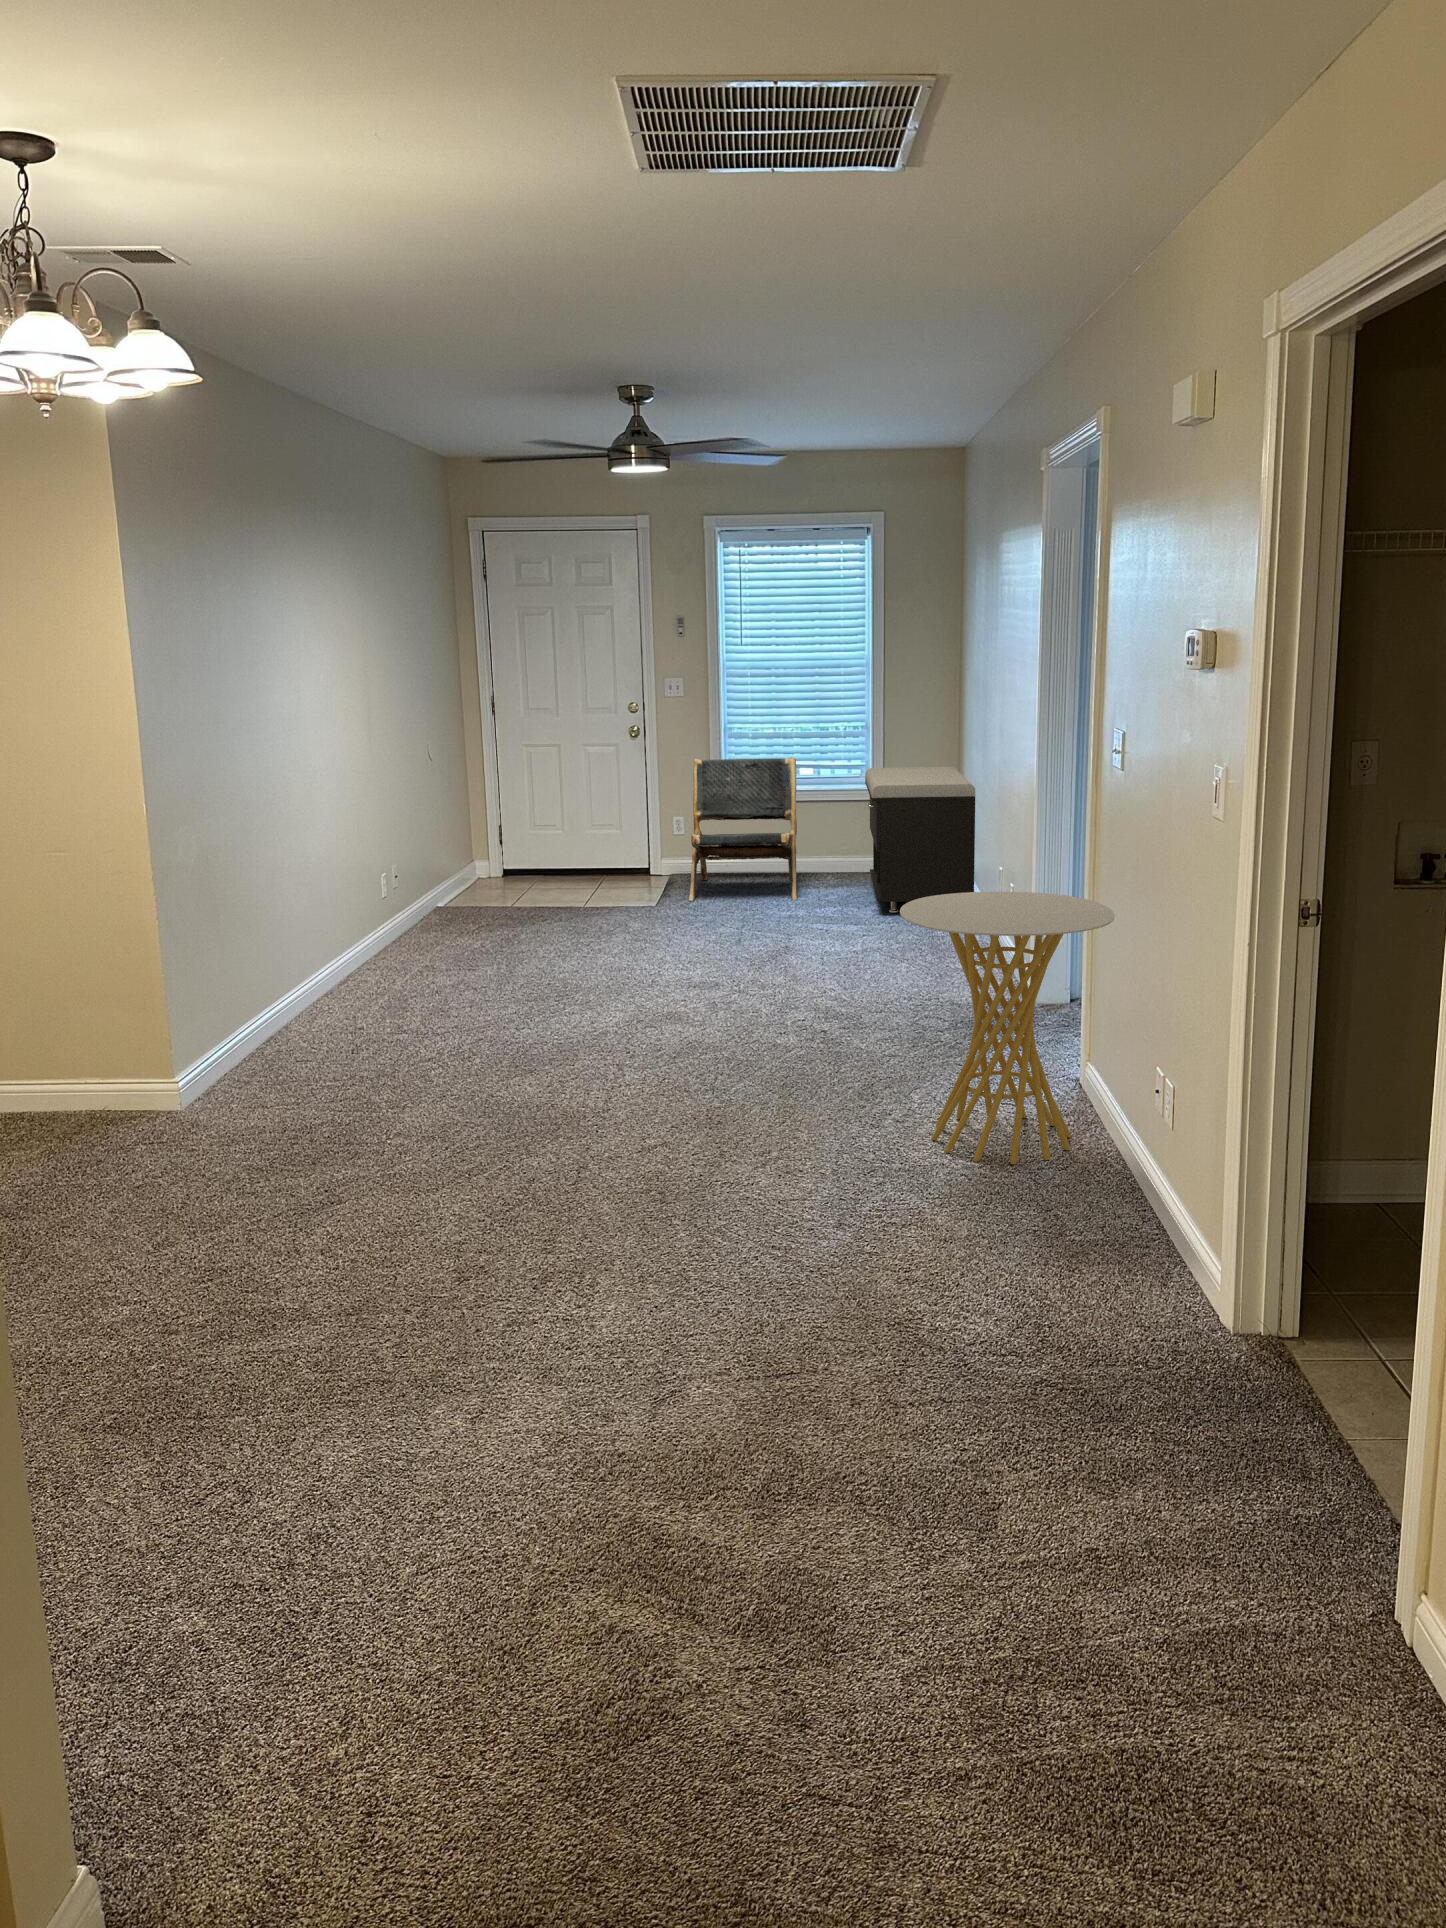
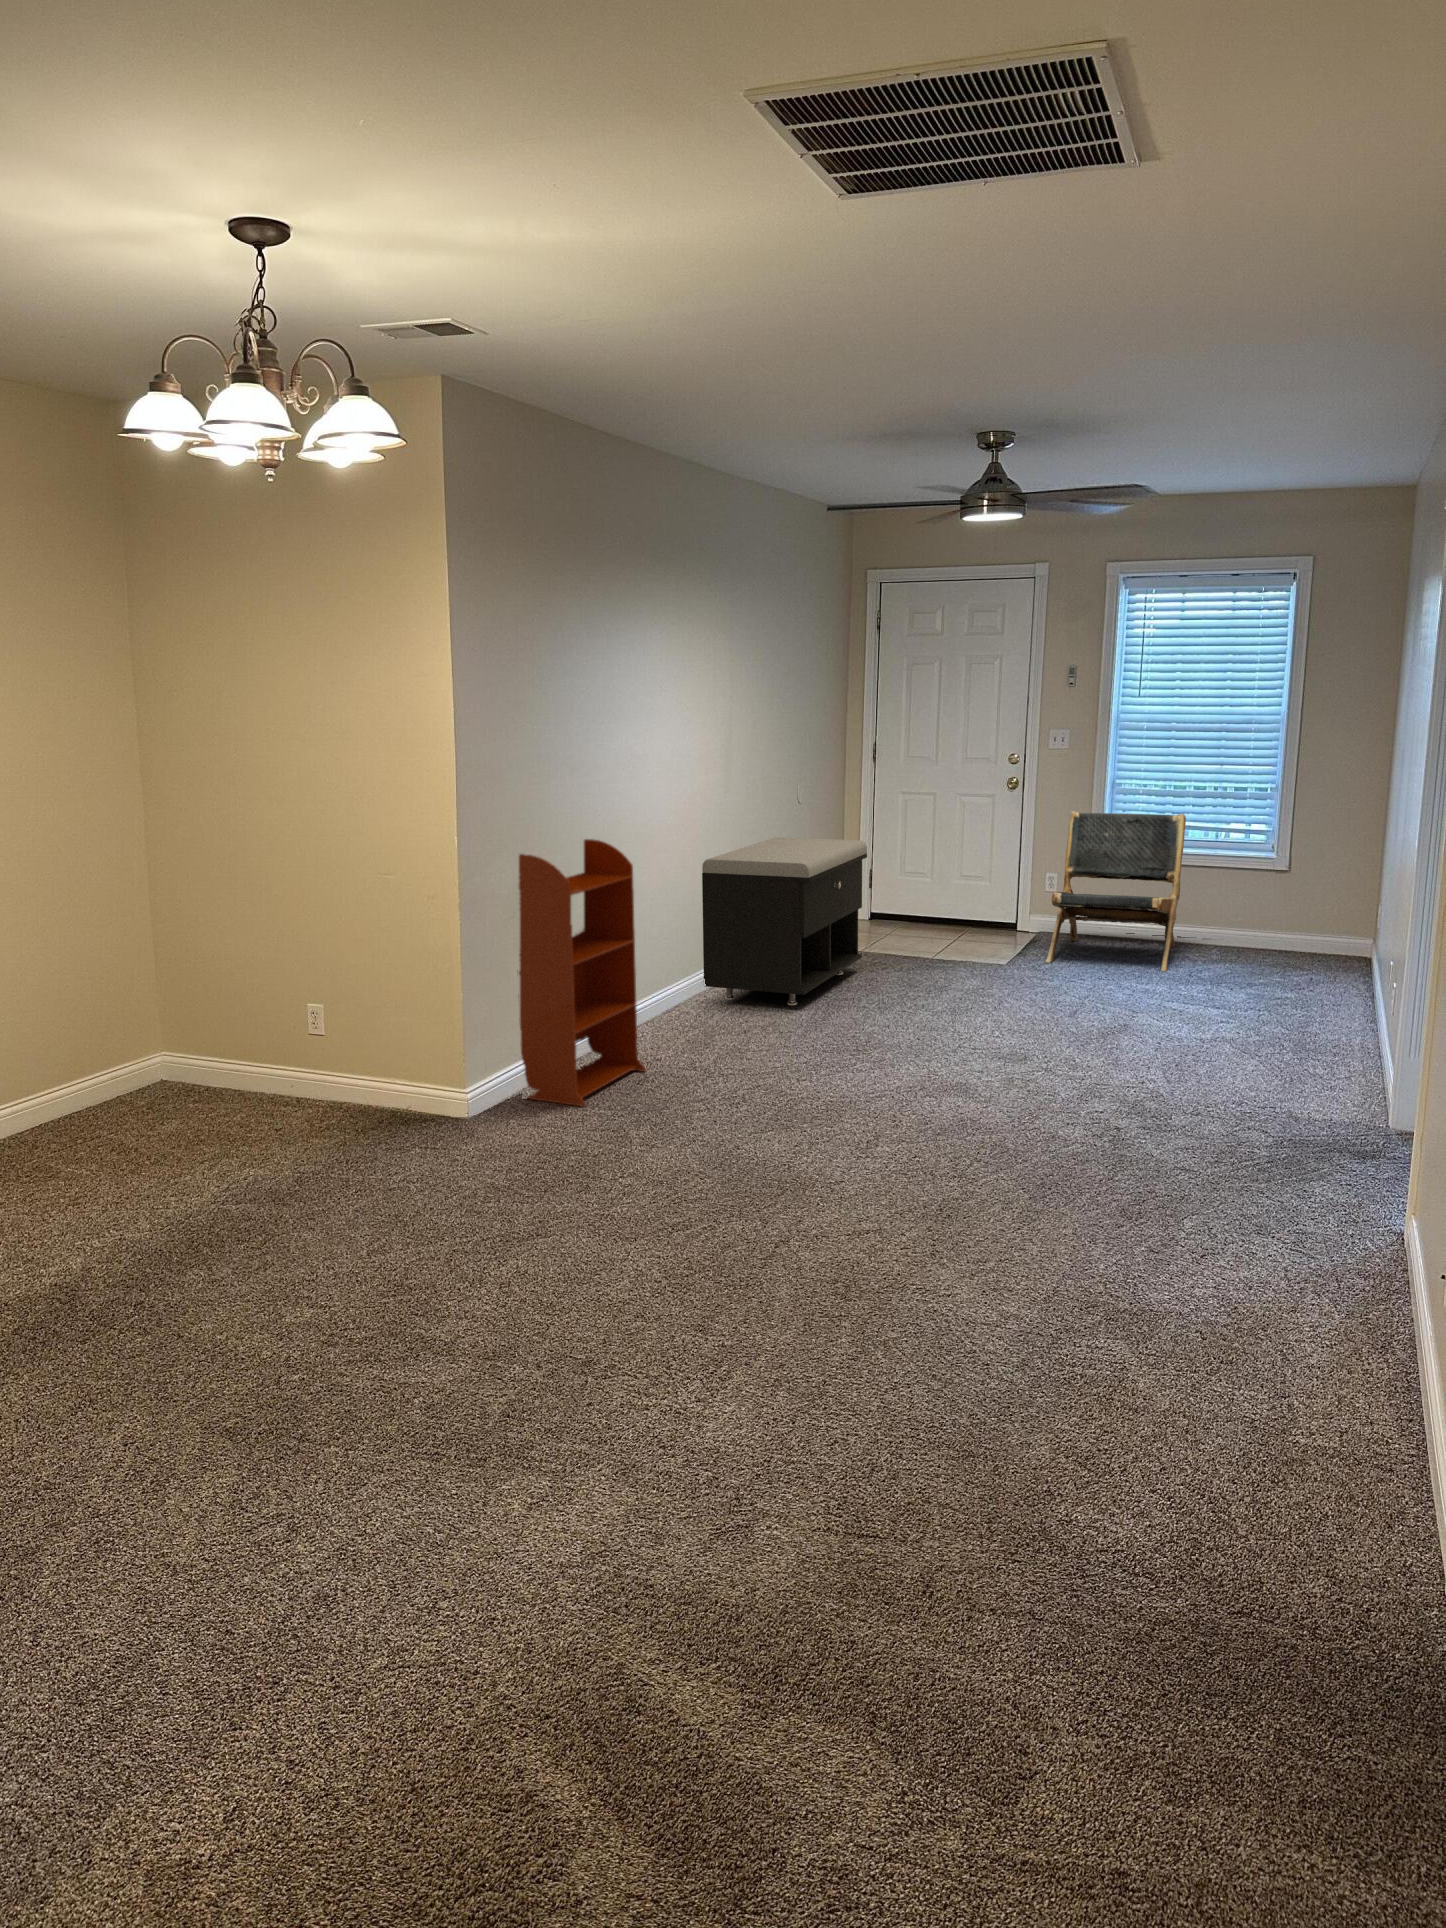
storage bench: present [865,767,975,913] -> present [702,837,867,1006]
bookcase: none [210,787,355,1073] -> present [519,839,646,1107]
side table: present [900,892,1115,1164] -> none [1154,995,1428,1331]

